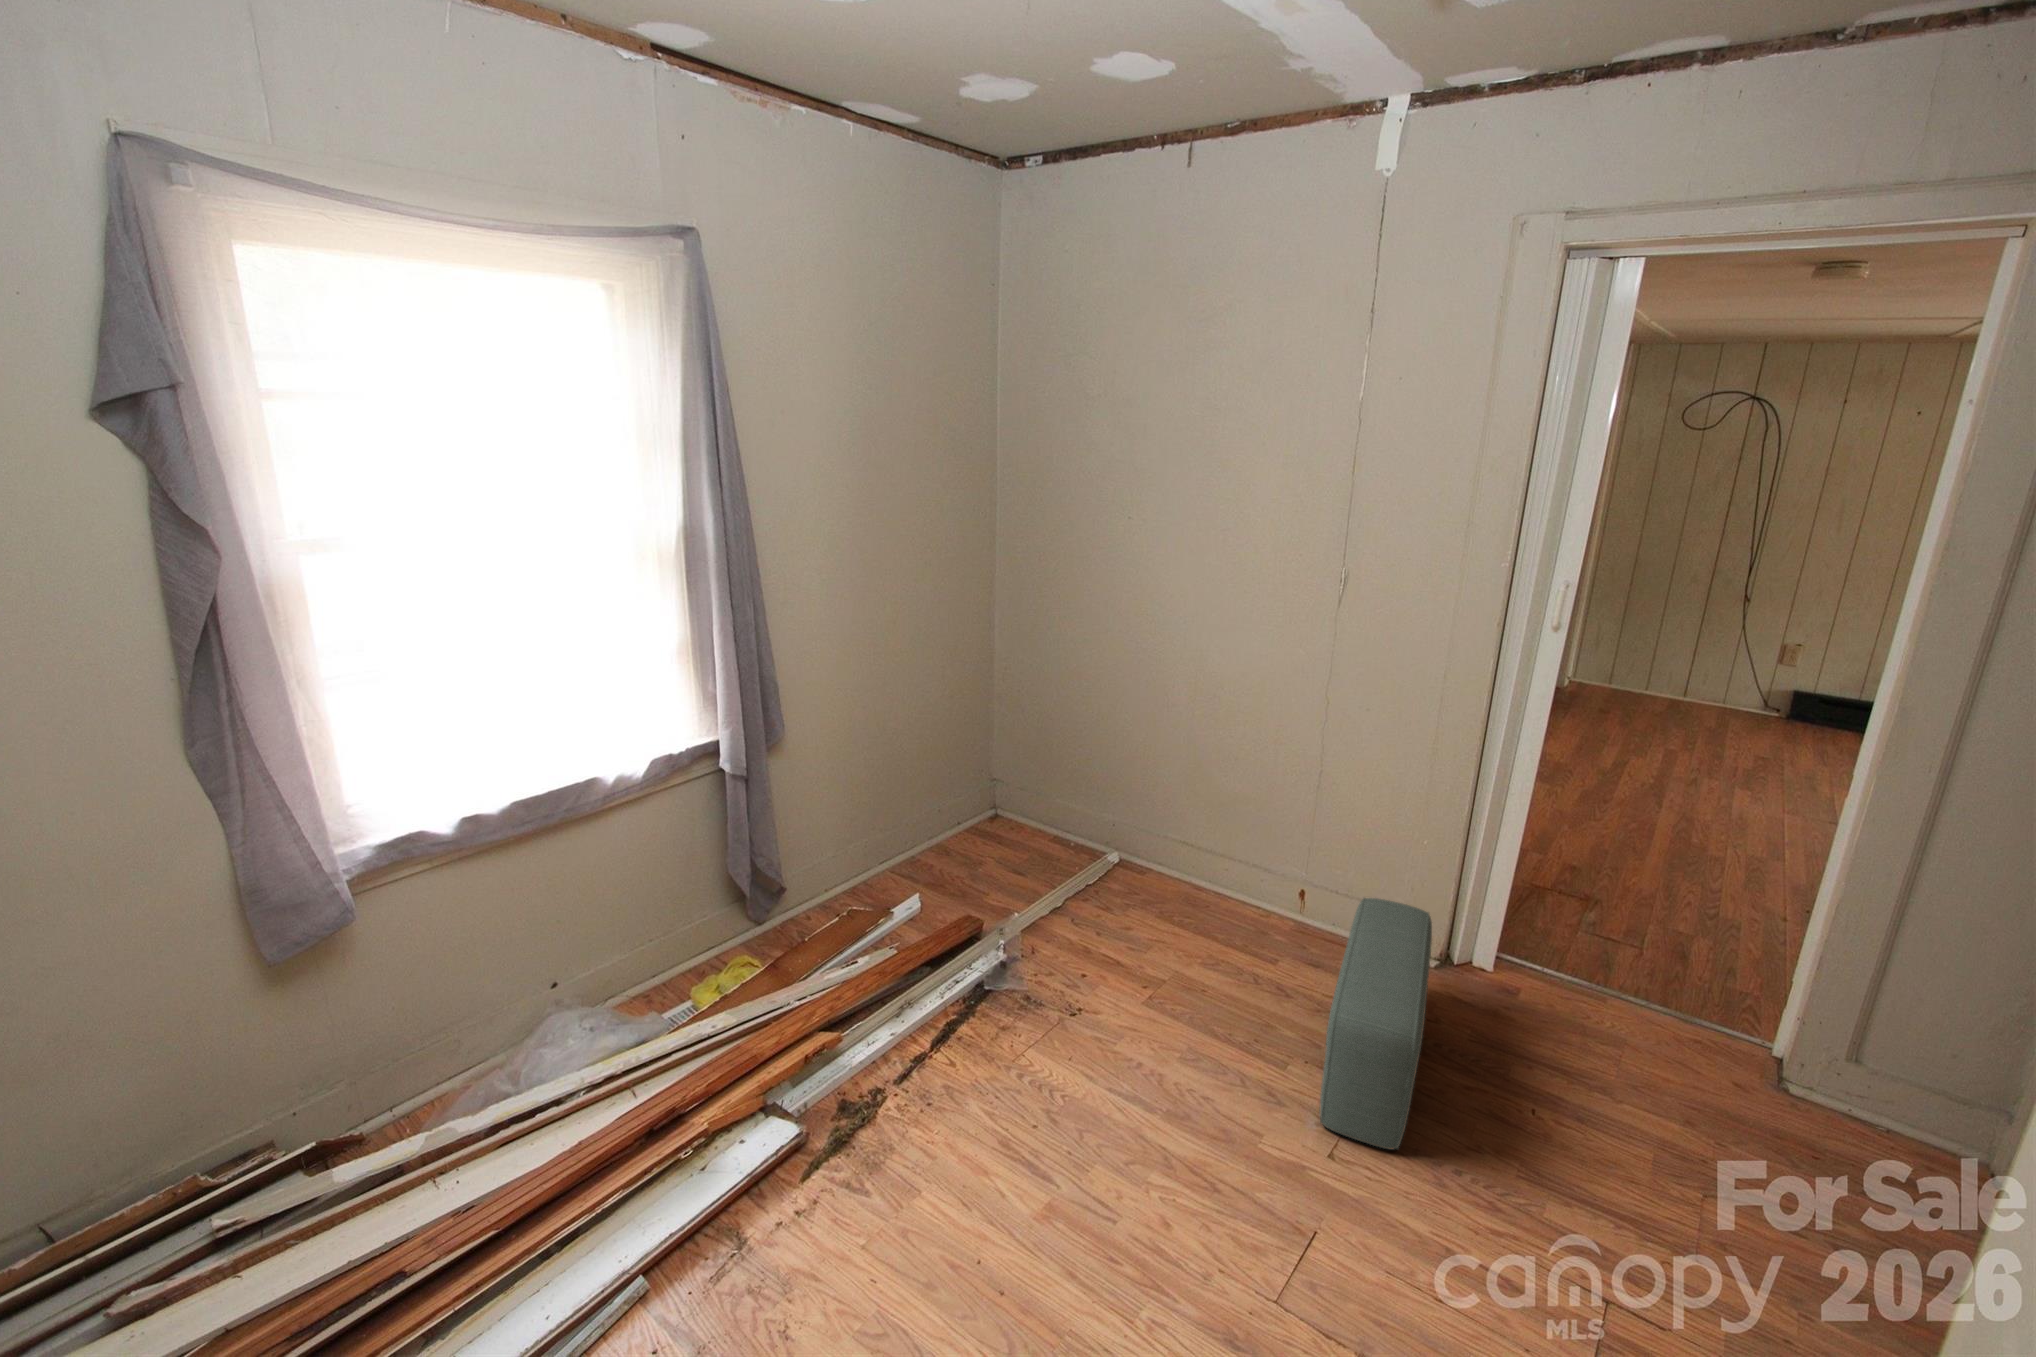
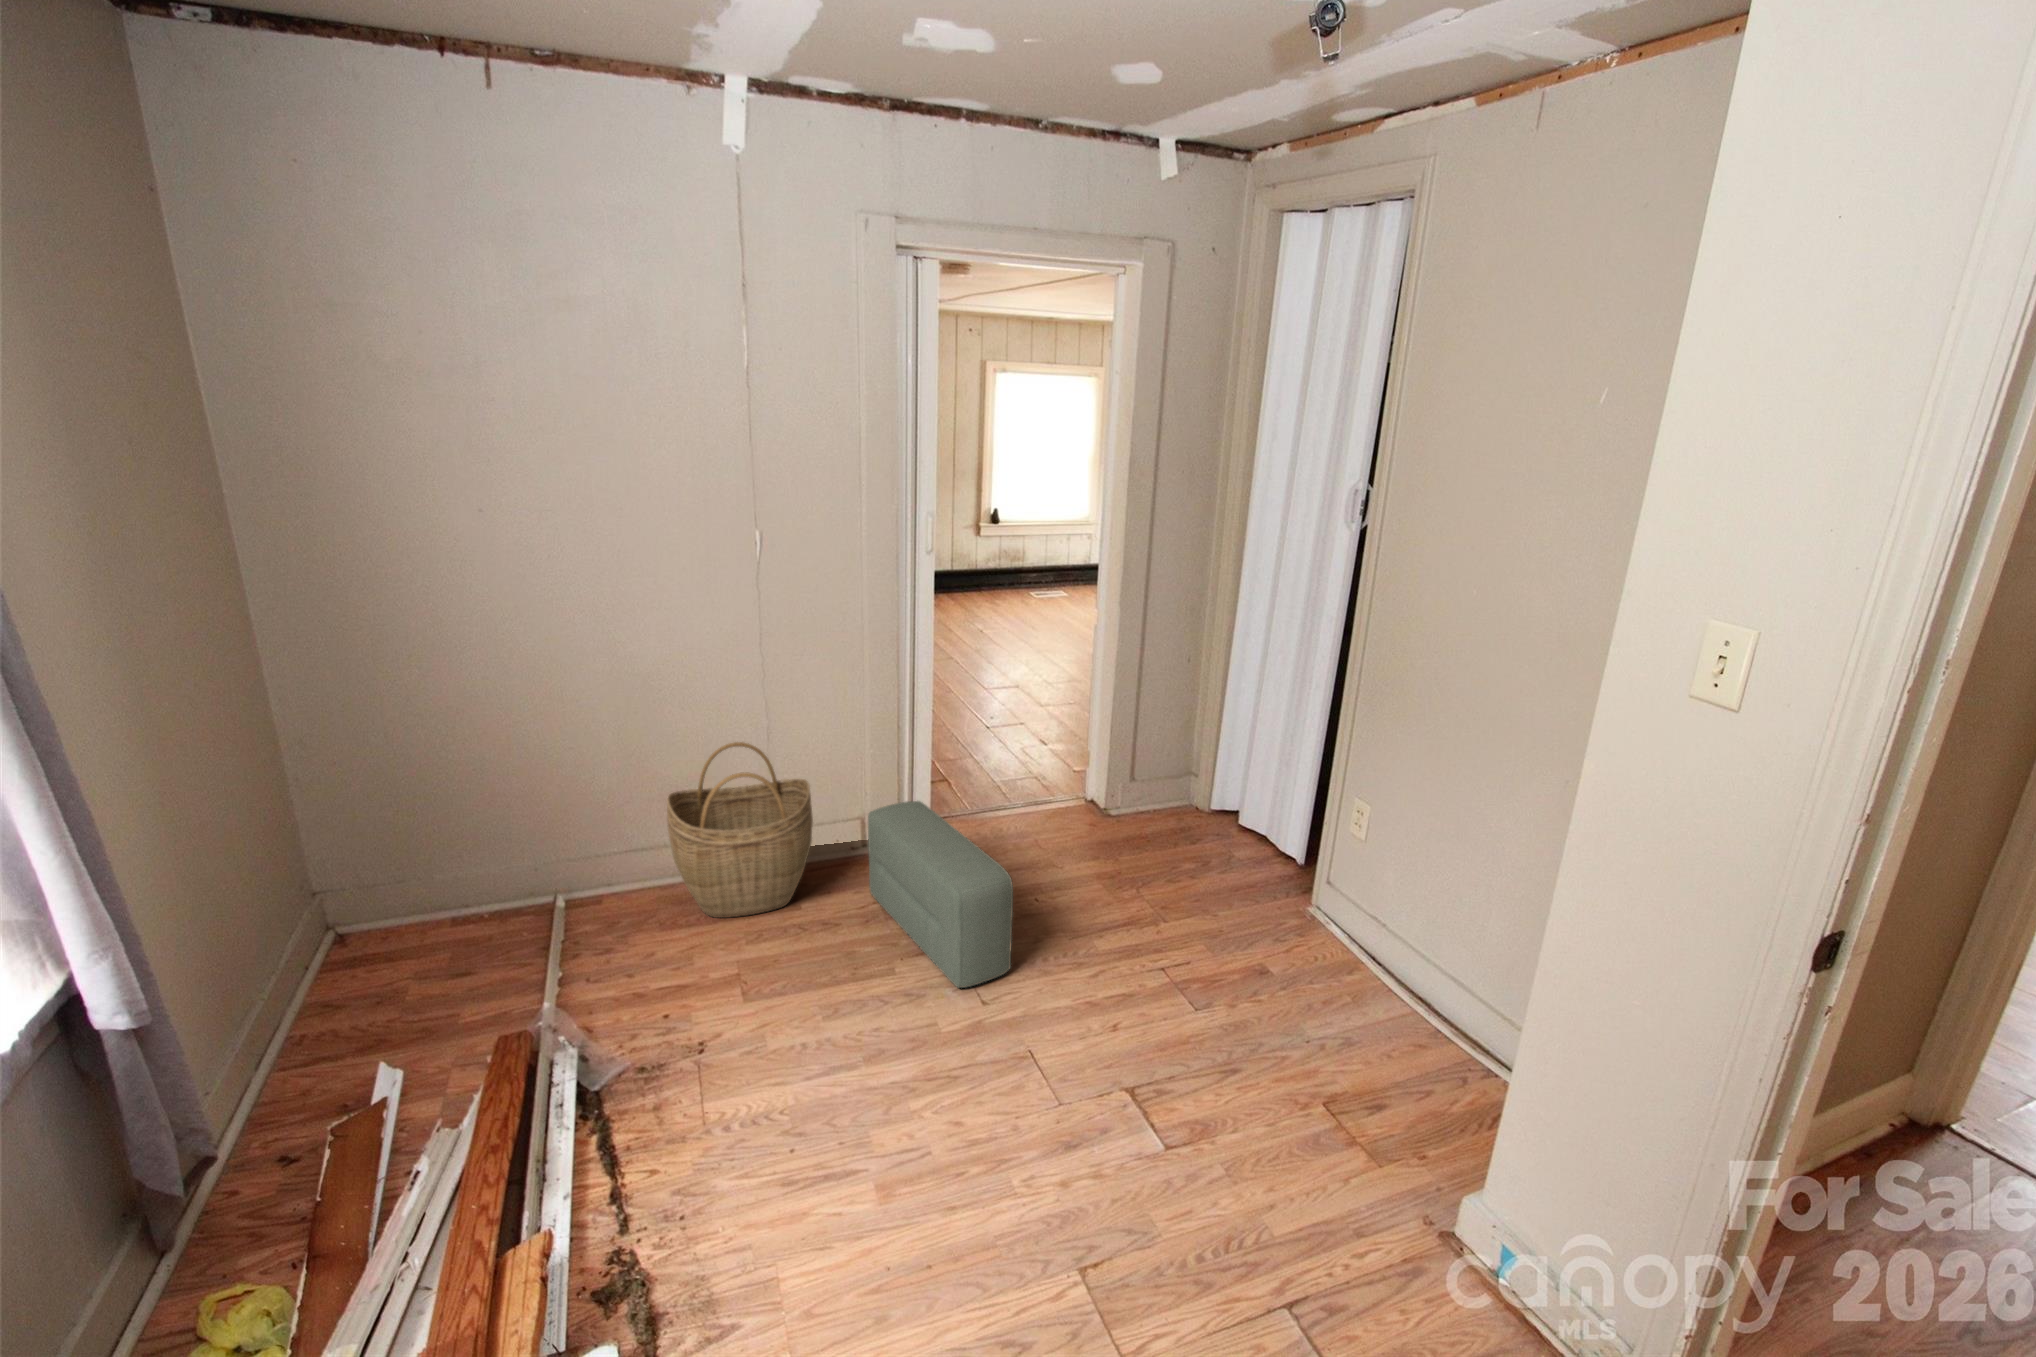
woven basket: none [1178,775,1323,952] -> present [667,742,813,918]

